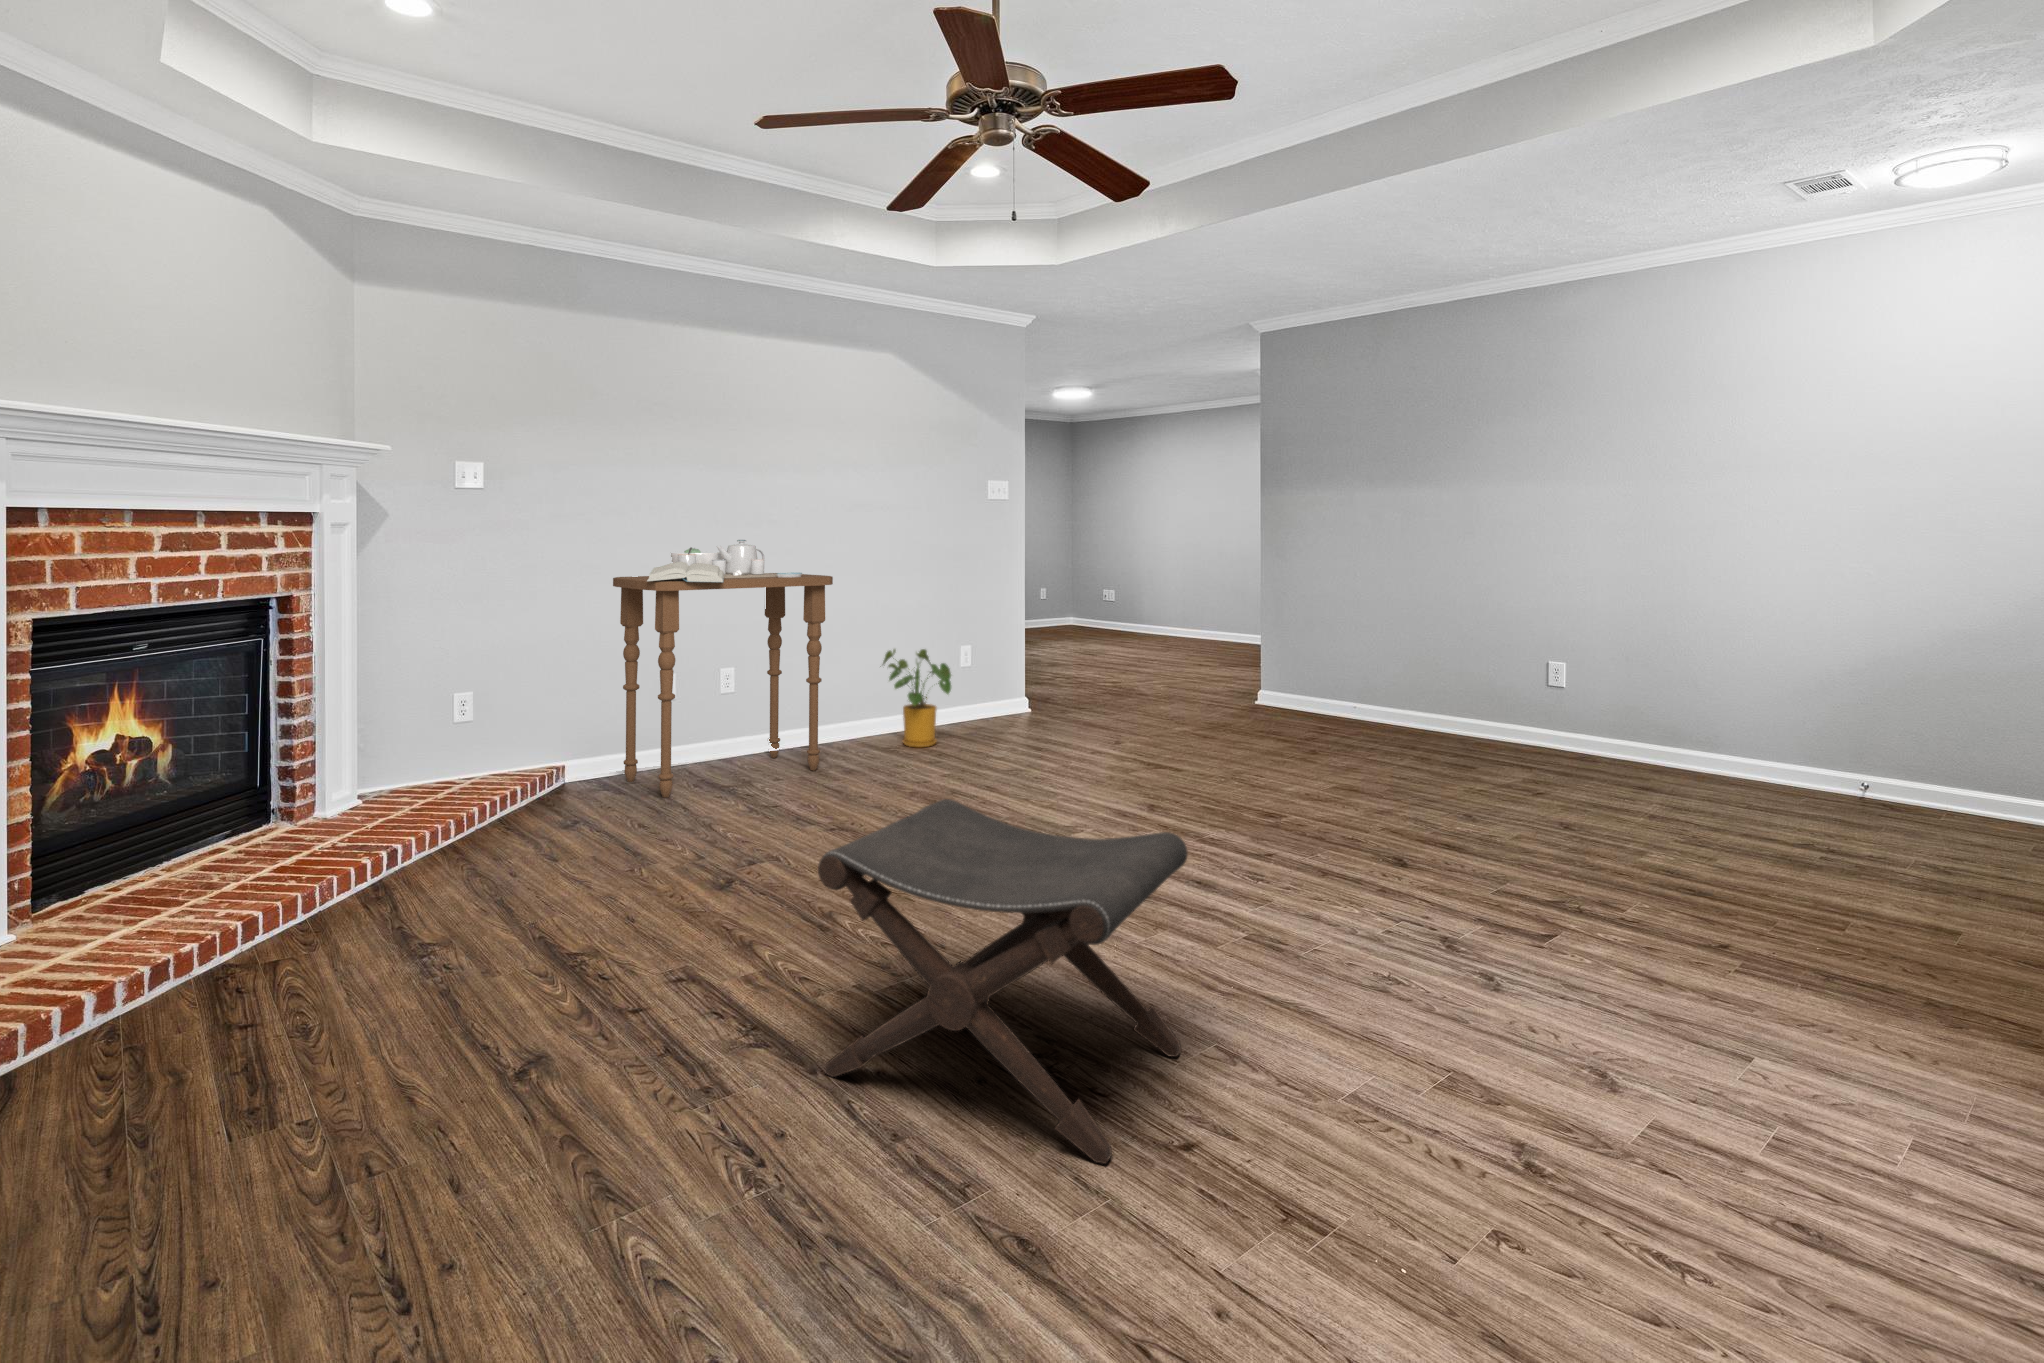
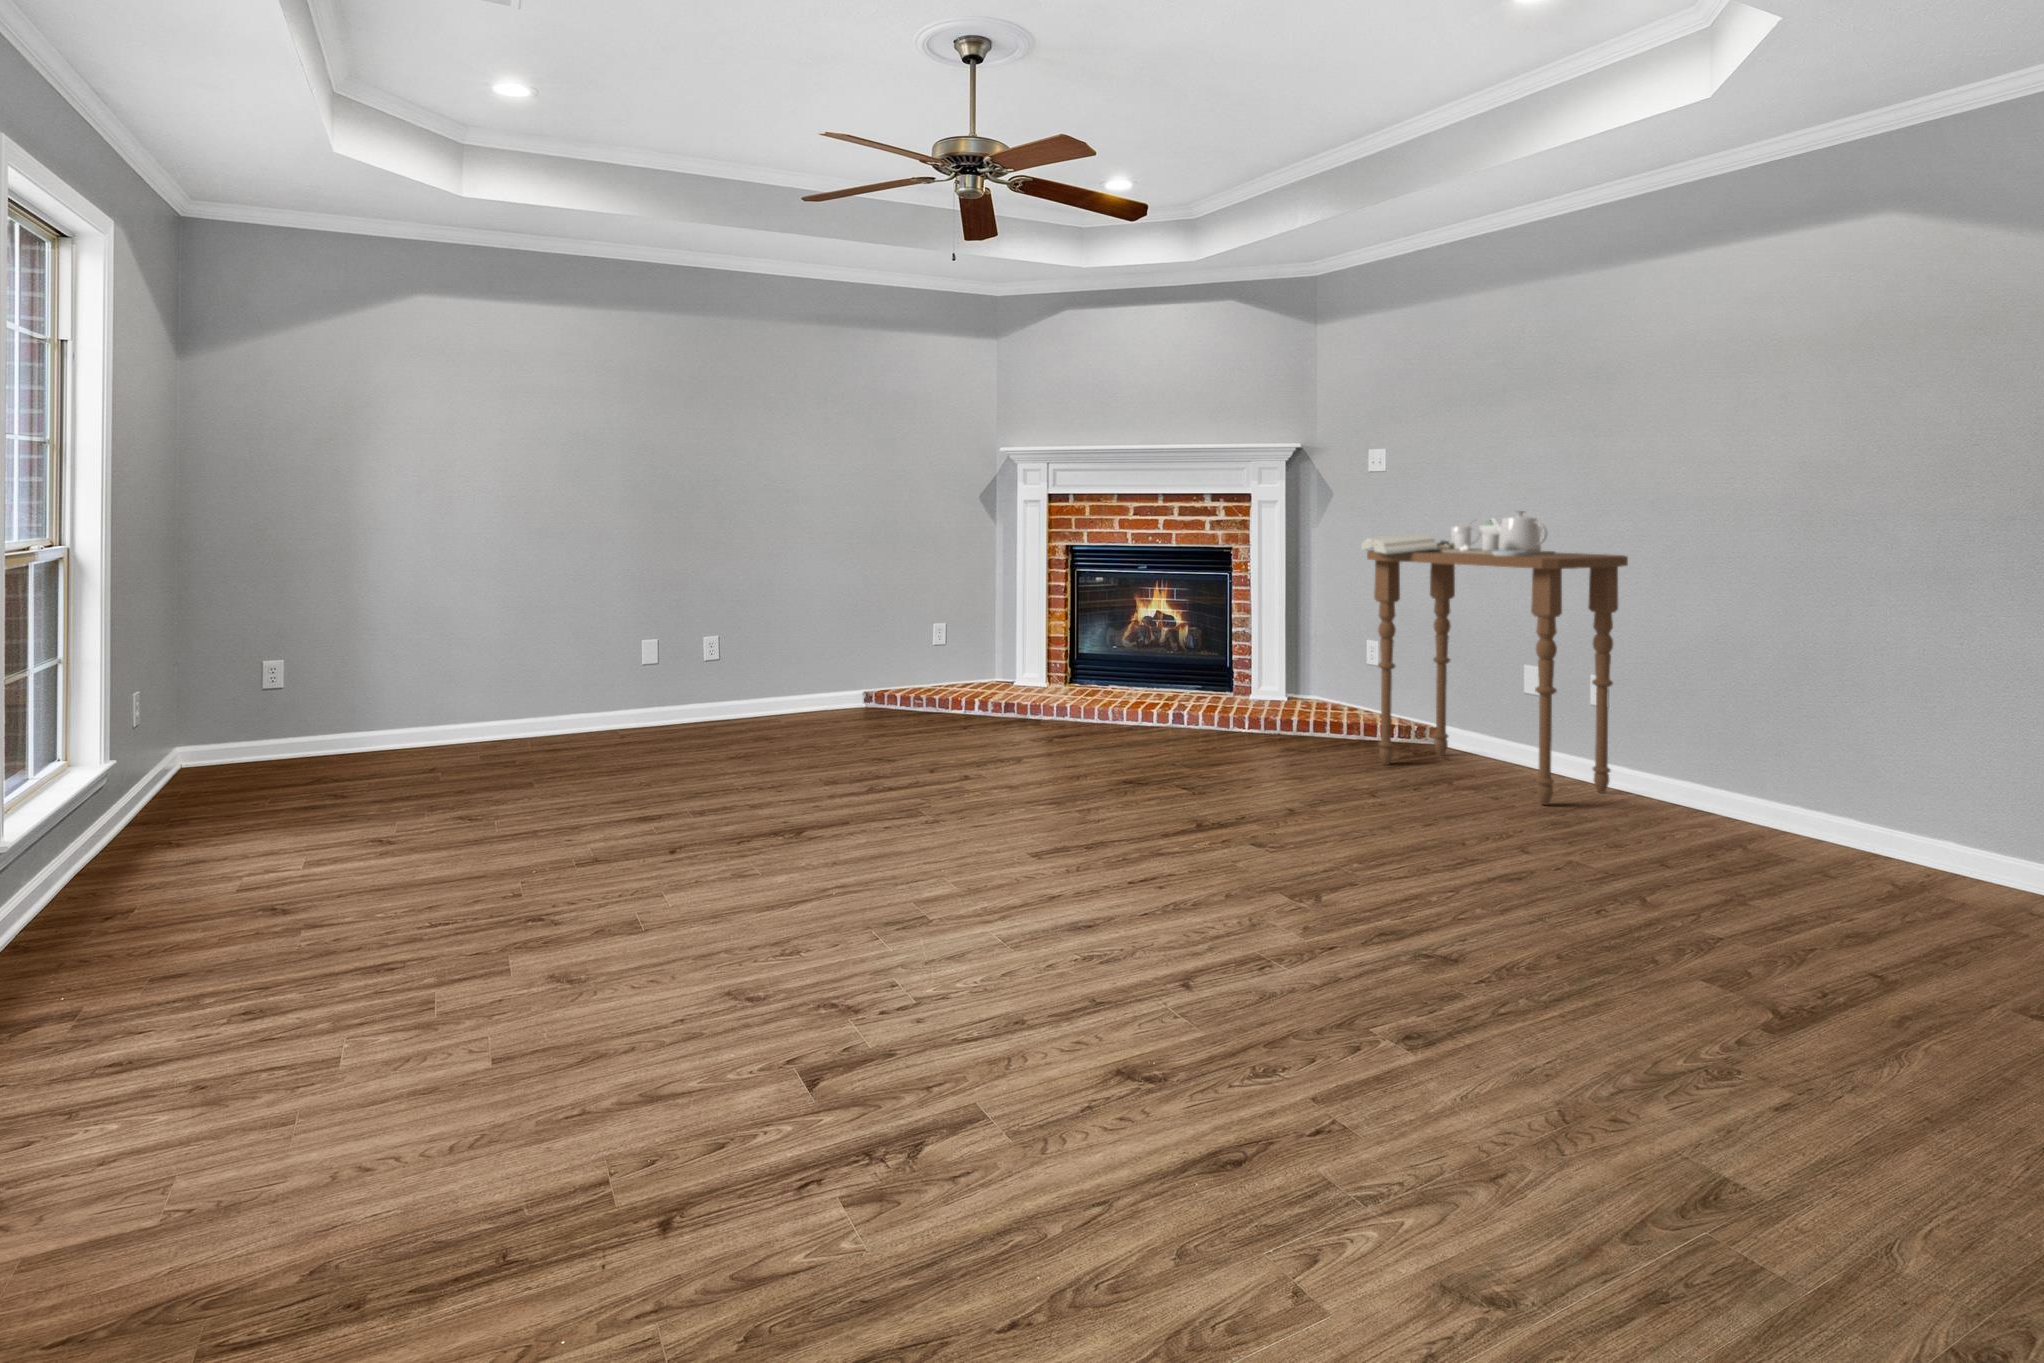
house plant: present [883,649,951,747] -> none [1702,693,1889,862]
footstool: present [818,799,1188,1164] -> none [671,673,907,858]

